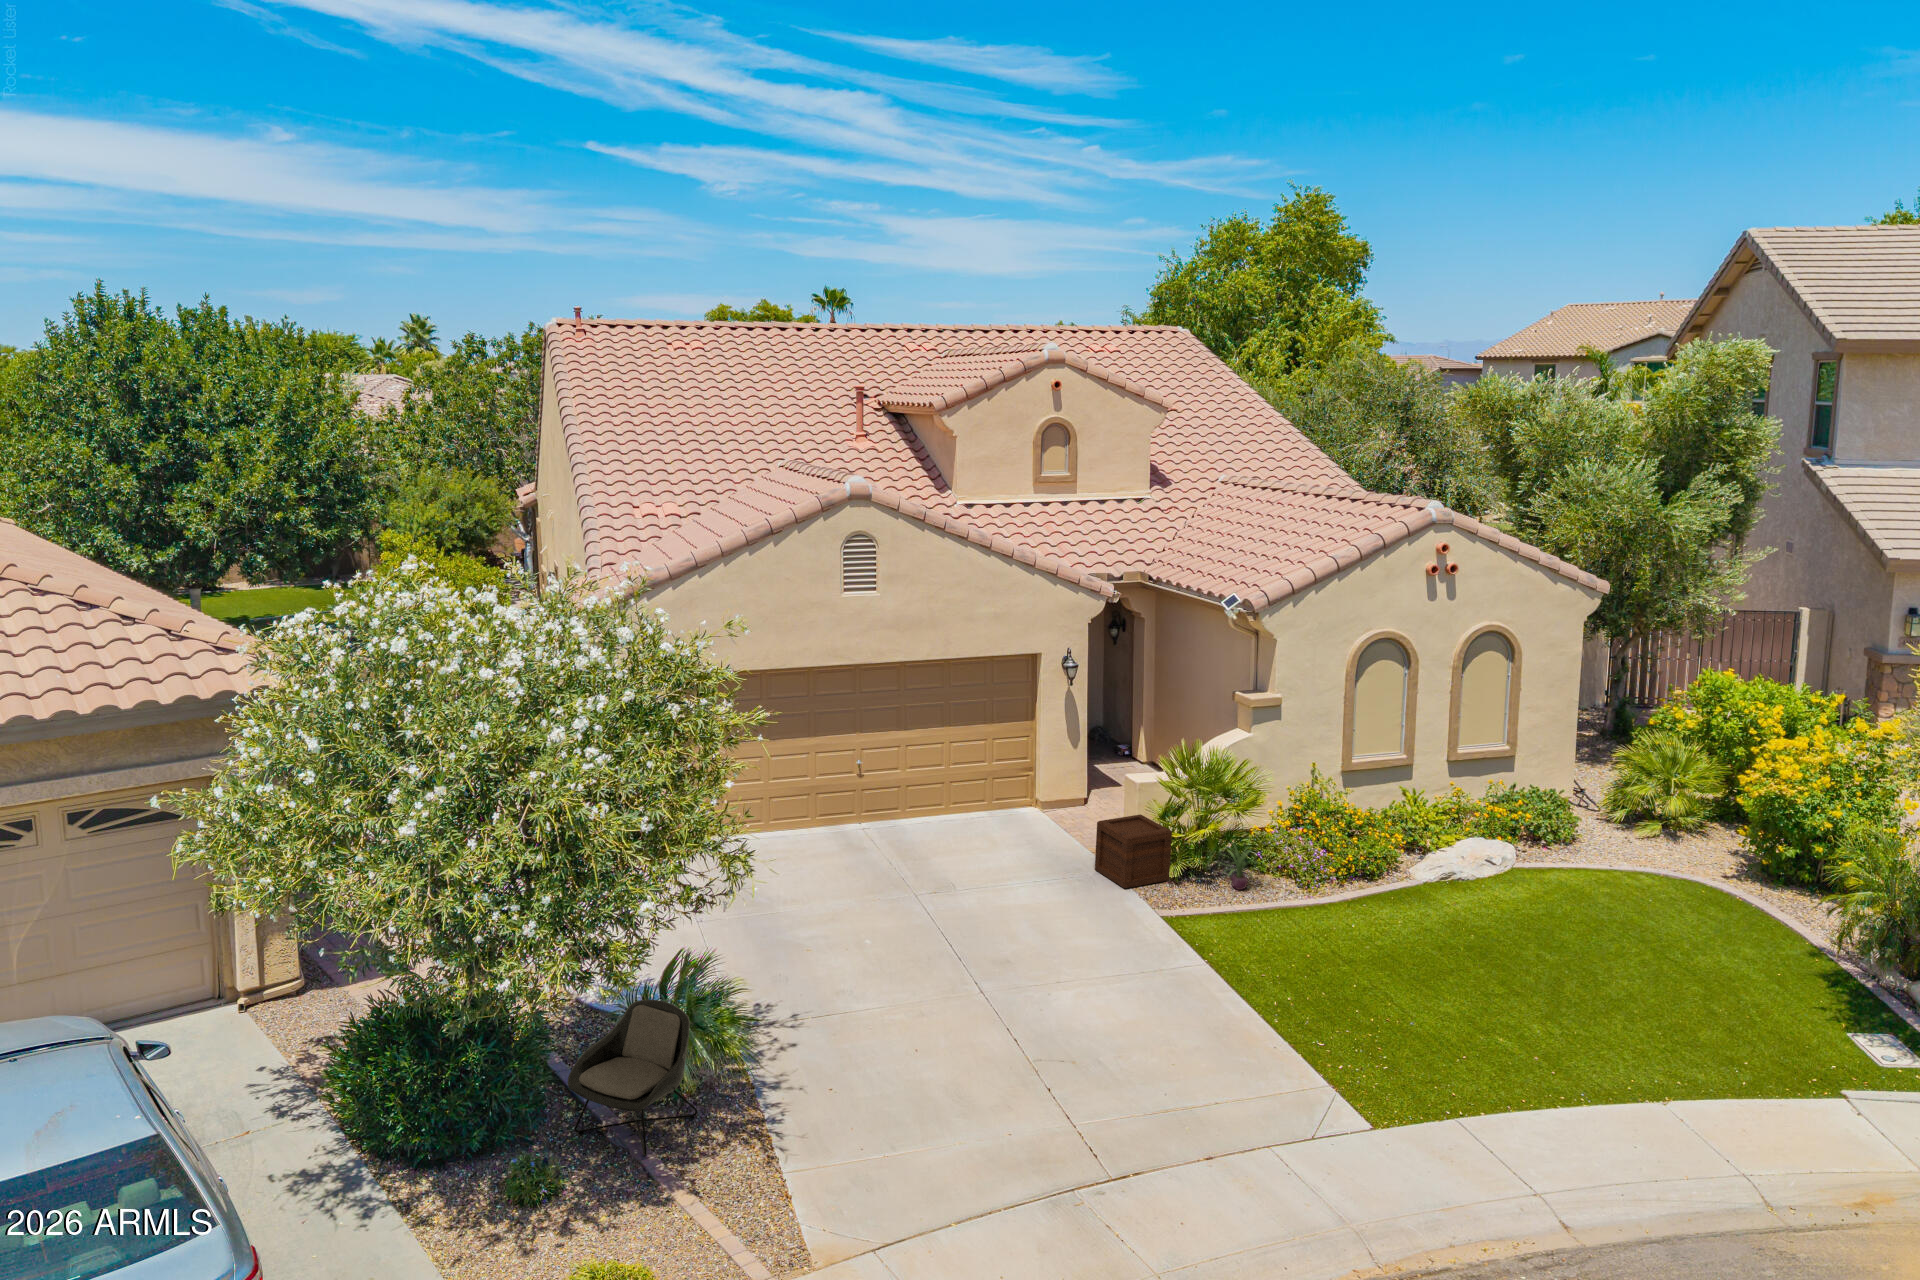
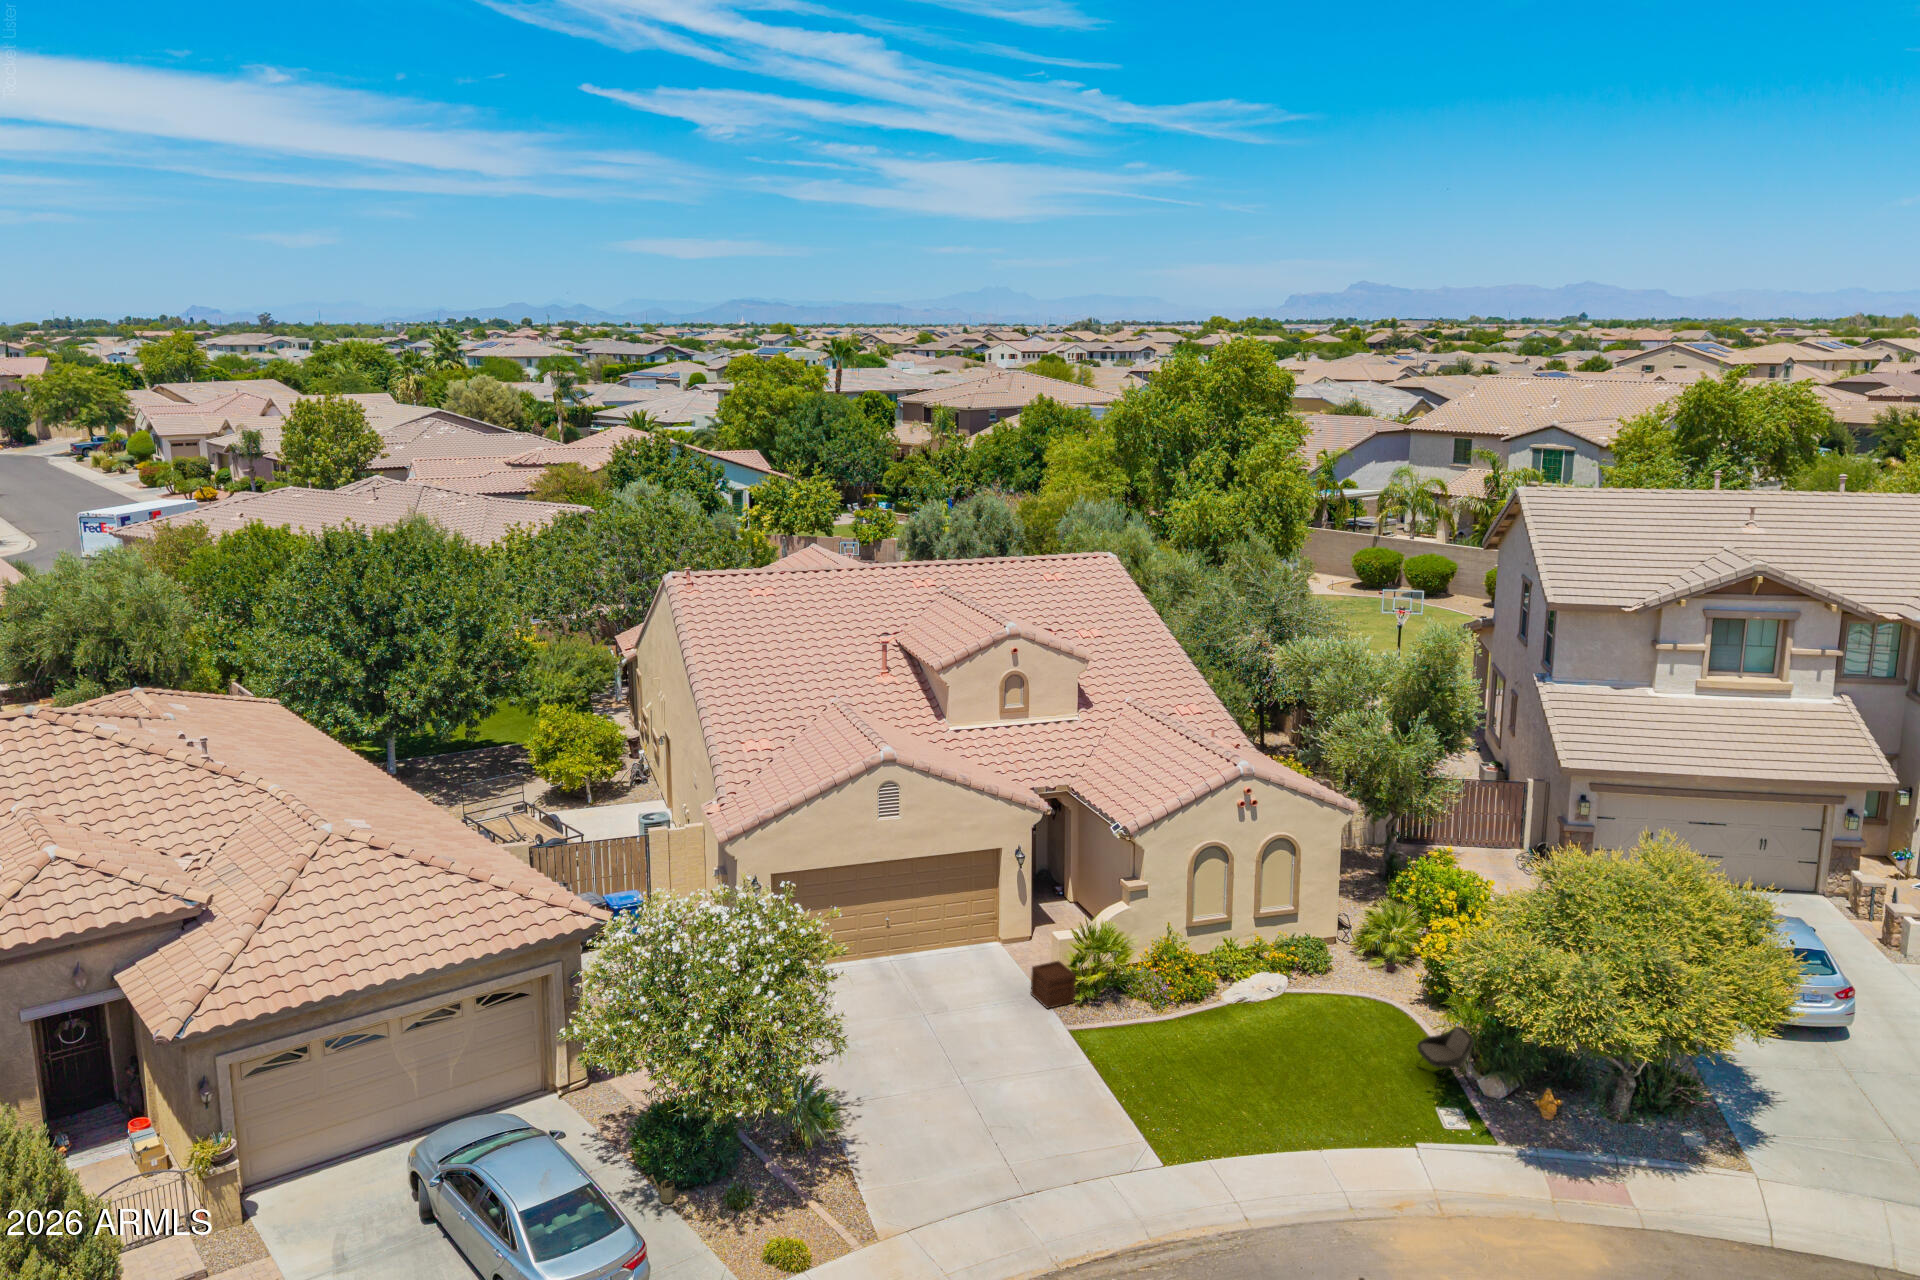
decorative plant: present [1228,844,1251,890] -> present [1383,951,1396,972]
lounge chair: present [568,1000,697,1156] -> present [1417,1026,1474,1086]
watering can: none [348,1133,402,1196] -> present [649,1174,676,1205]

